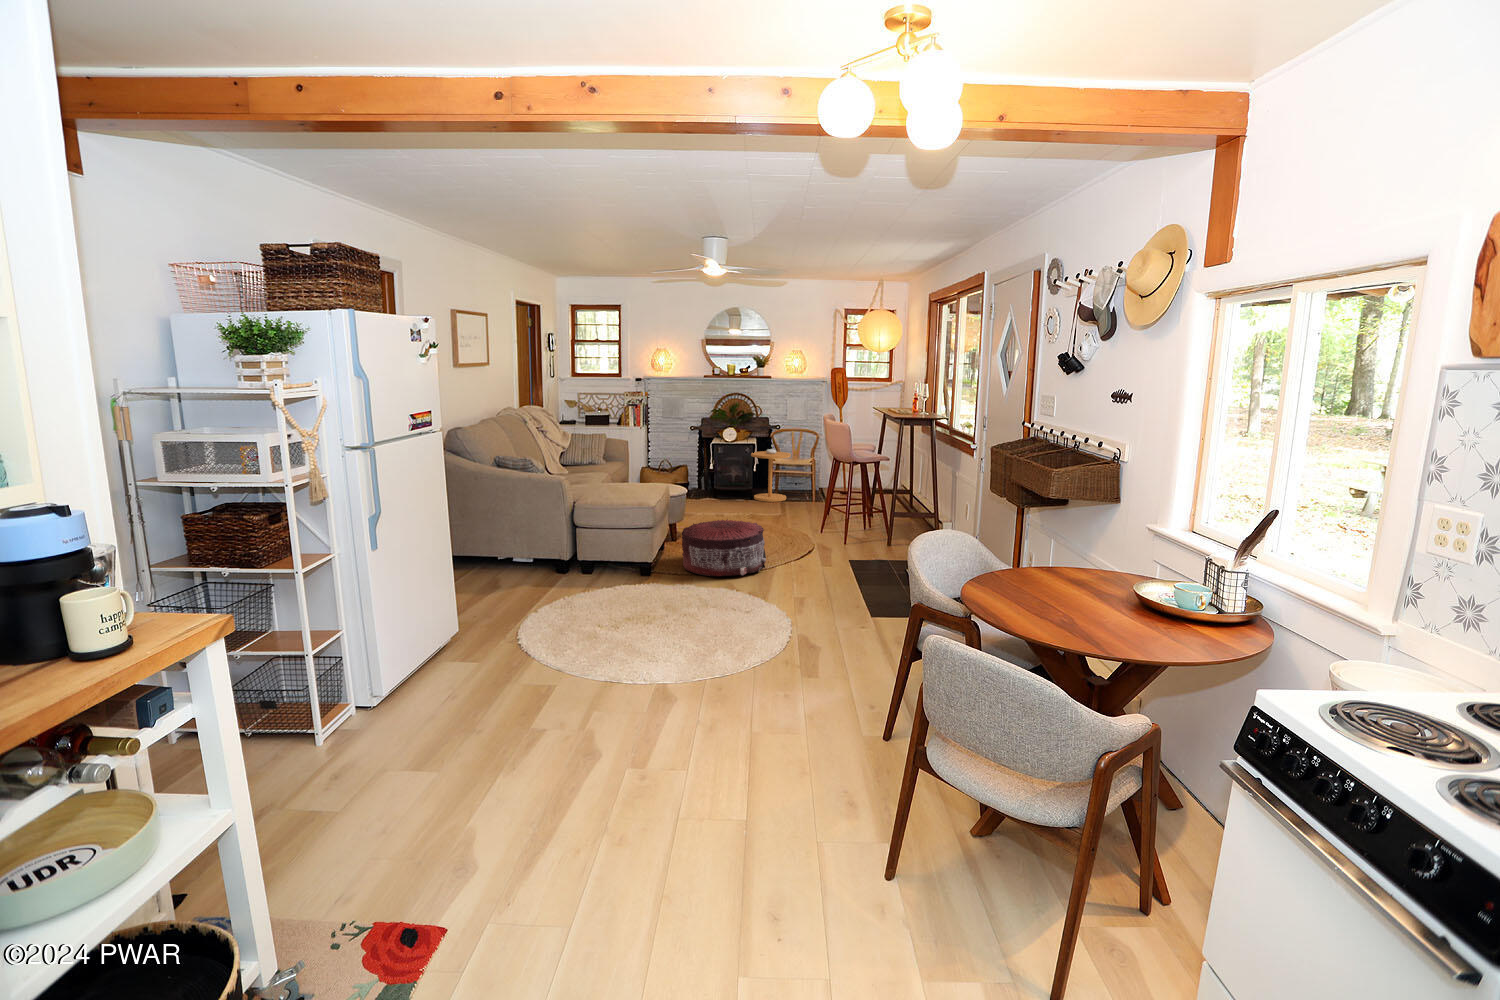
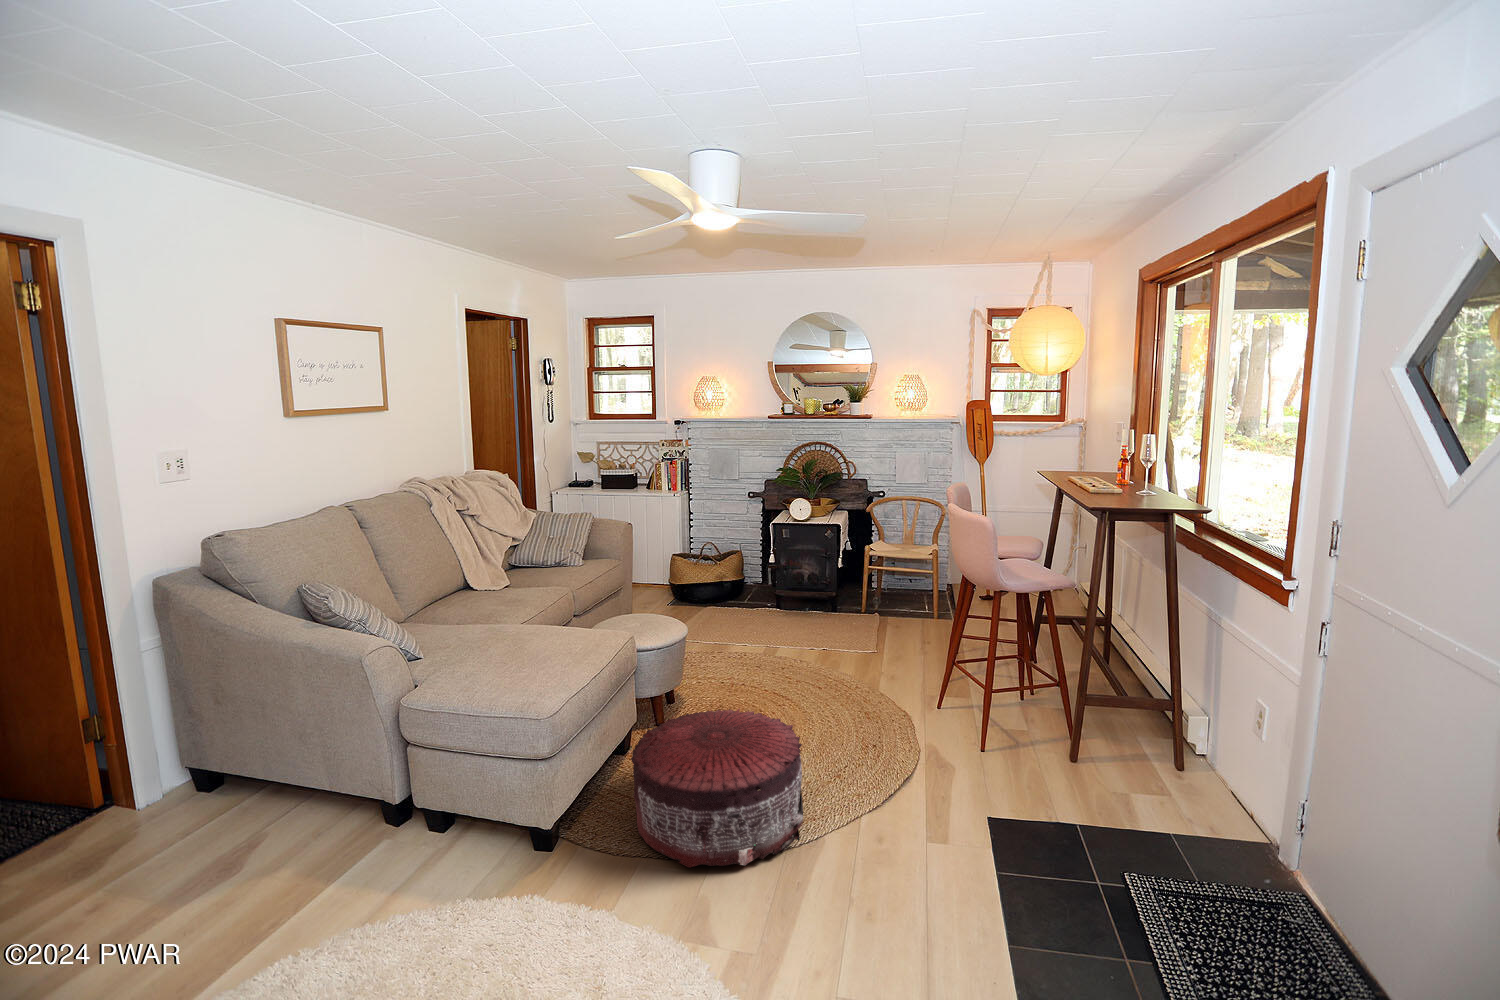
side table: present [751,449,791,502] -> none [834,532,897,617]

